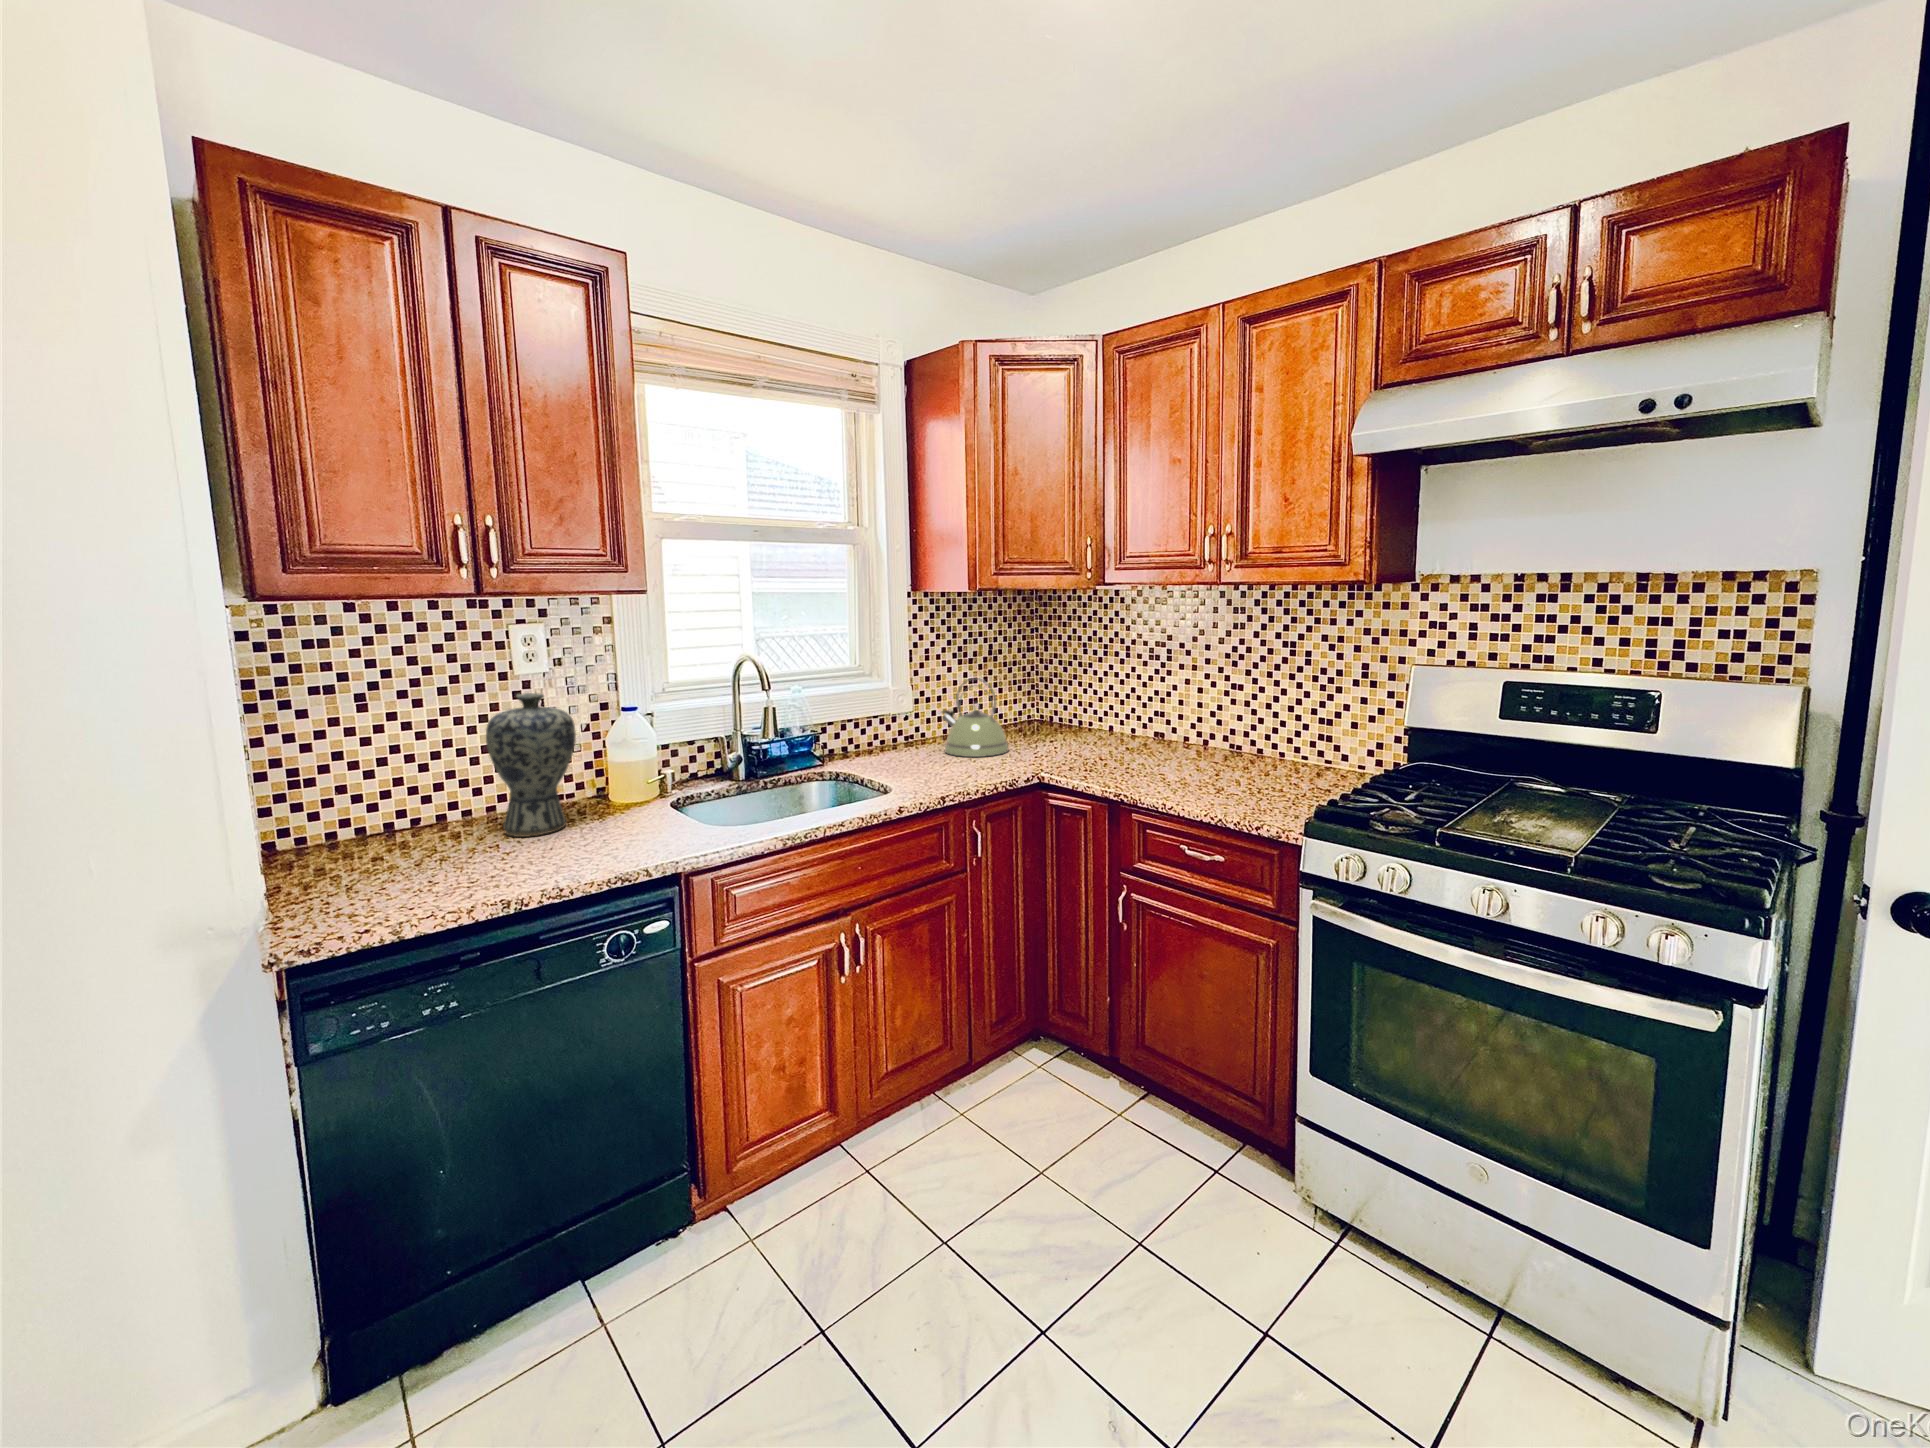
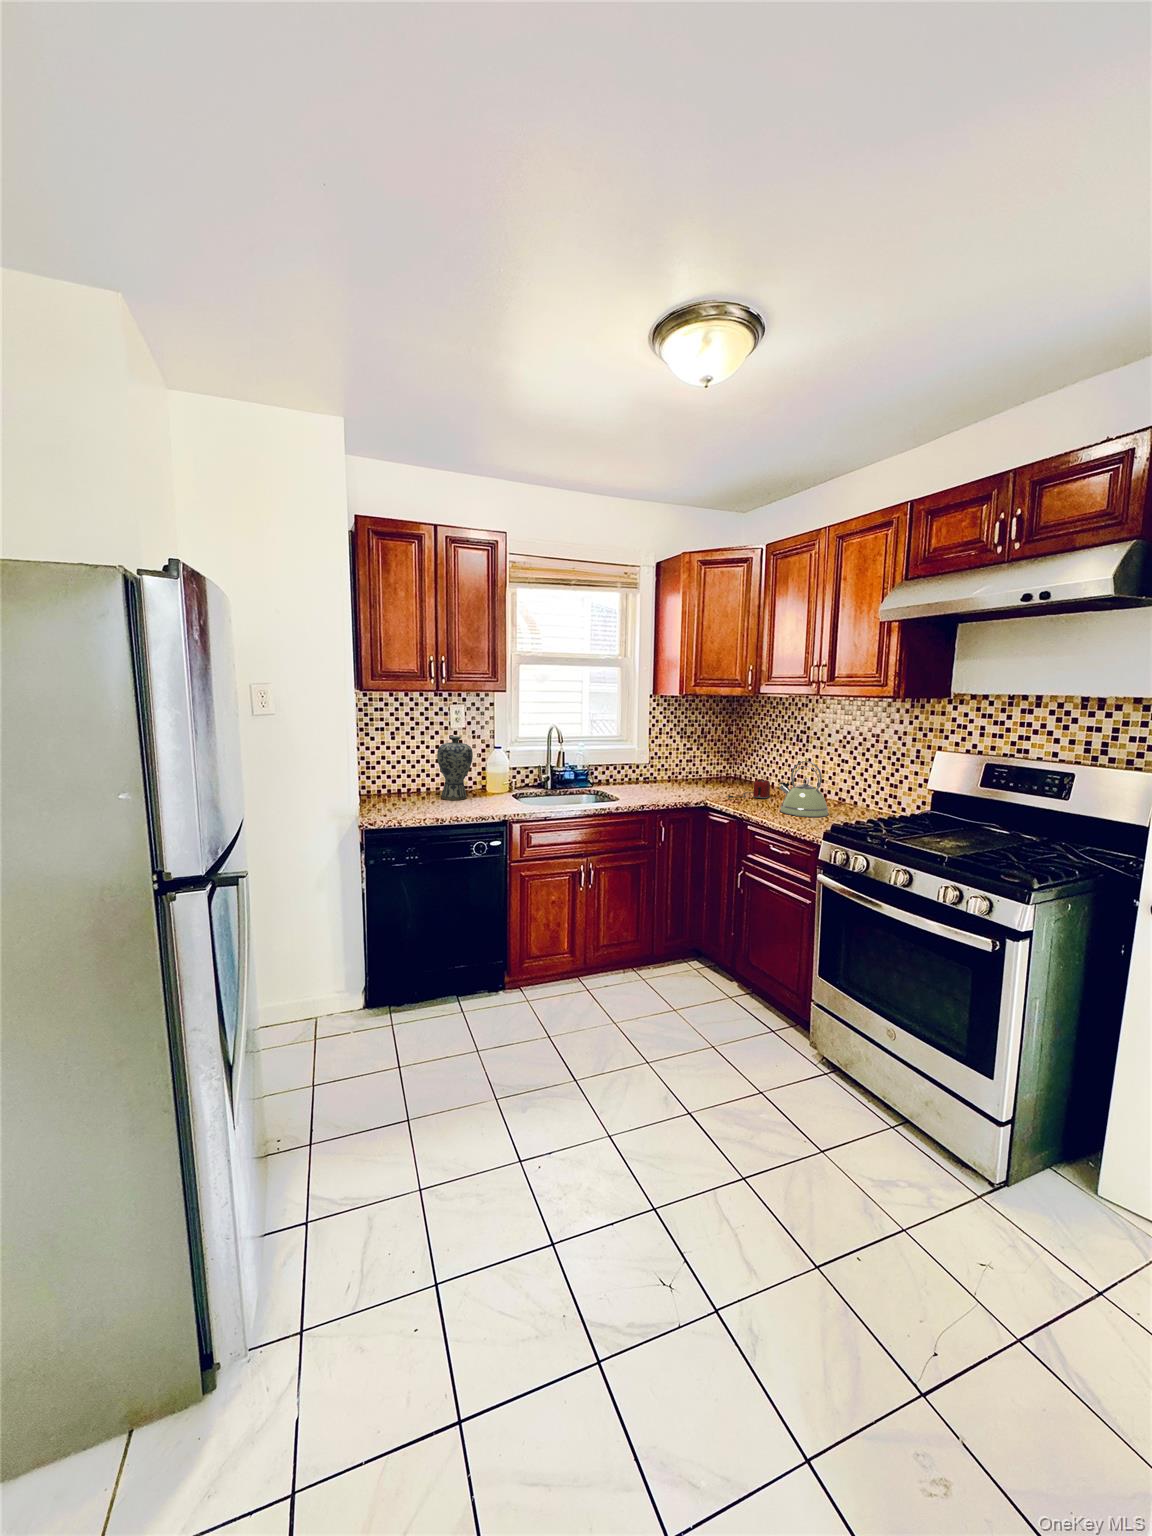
kettle: present [942,678,1009,757] -> present [779,761,828,817]
toaster: none [1067,725,1126,764] -> present [726,779,770,798]

